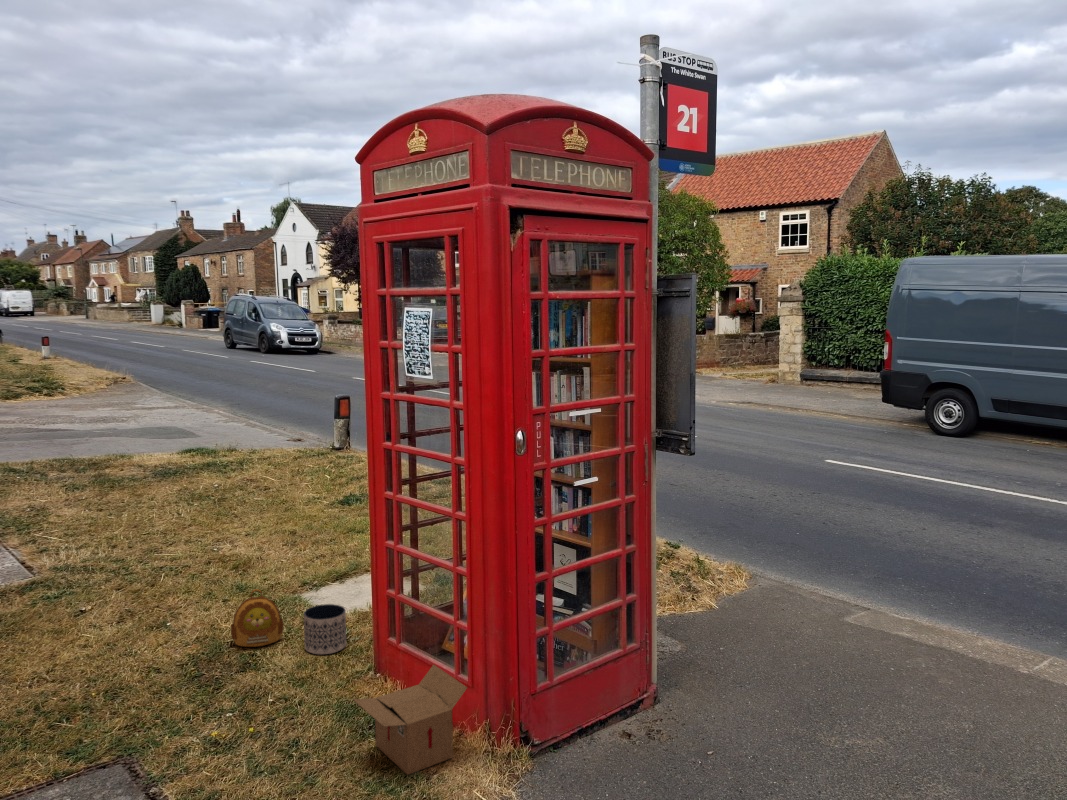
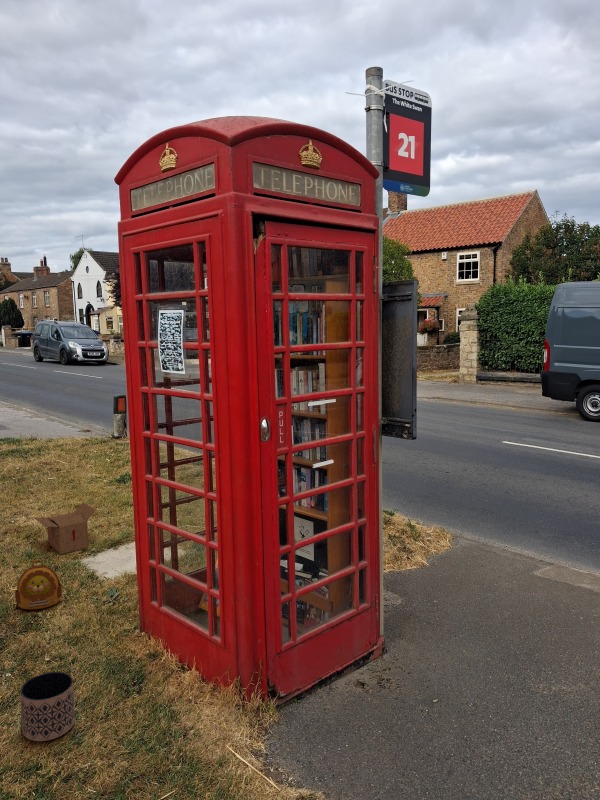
planter: present [304,604,346,654] -> present [20,672,75,741]
cardboard box: present [353,665,467,775] -> present [34,502,96,554]

